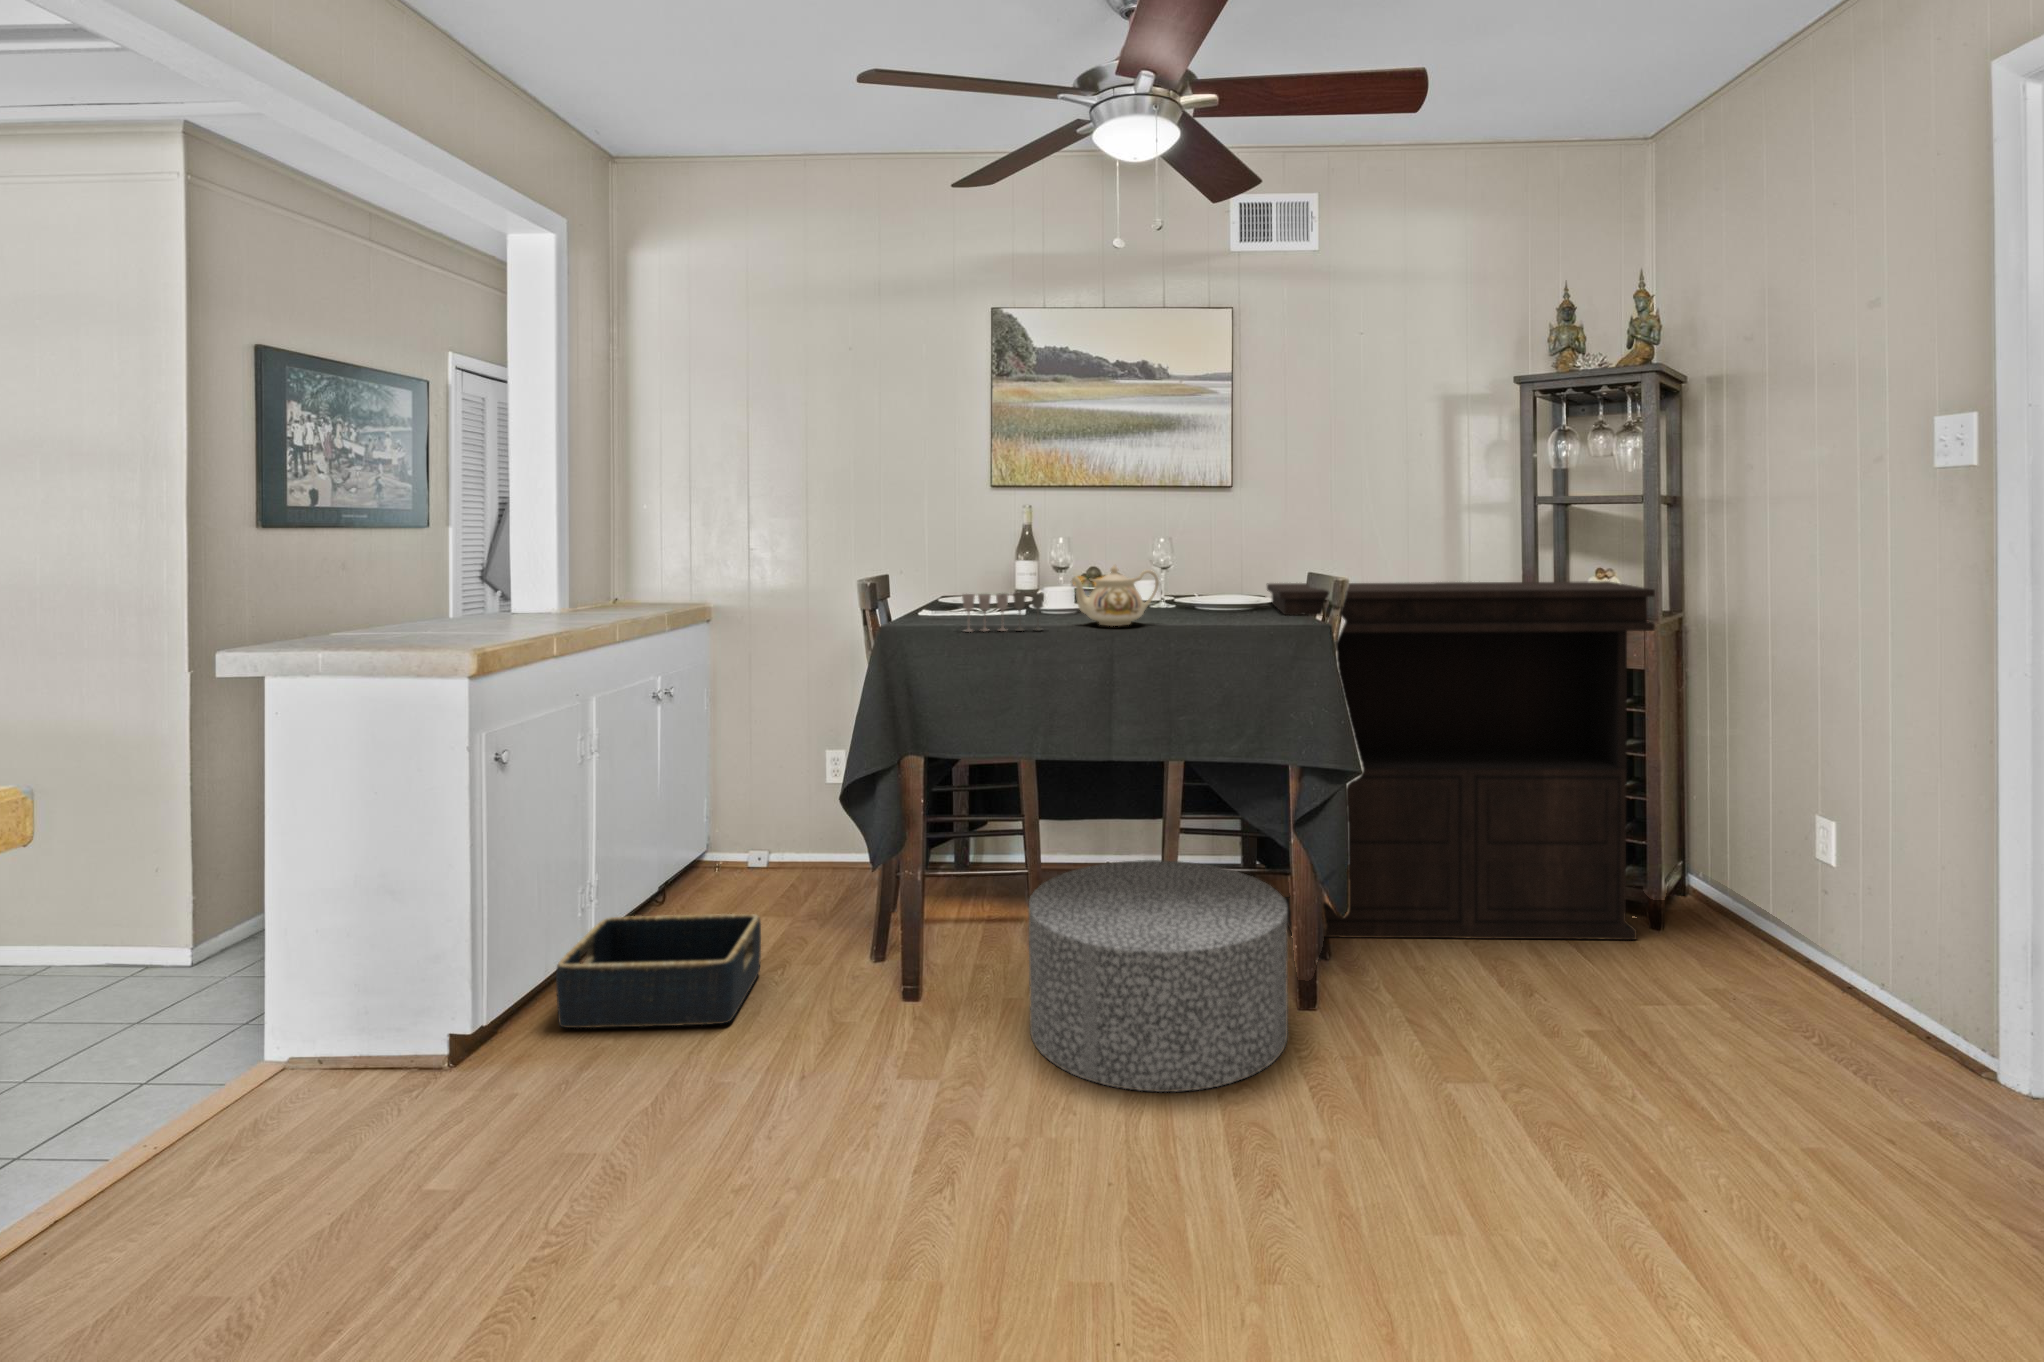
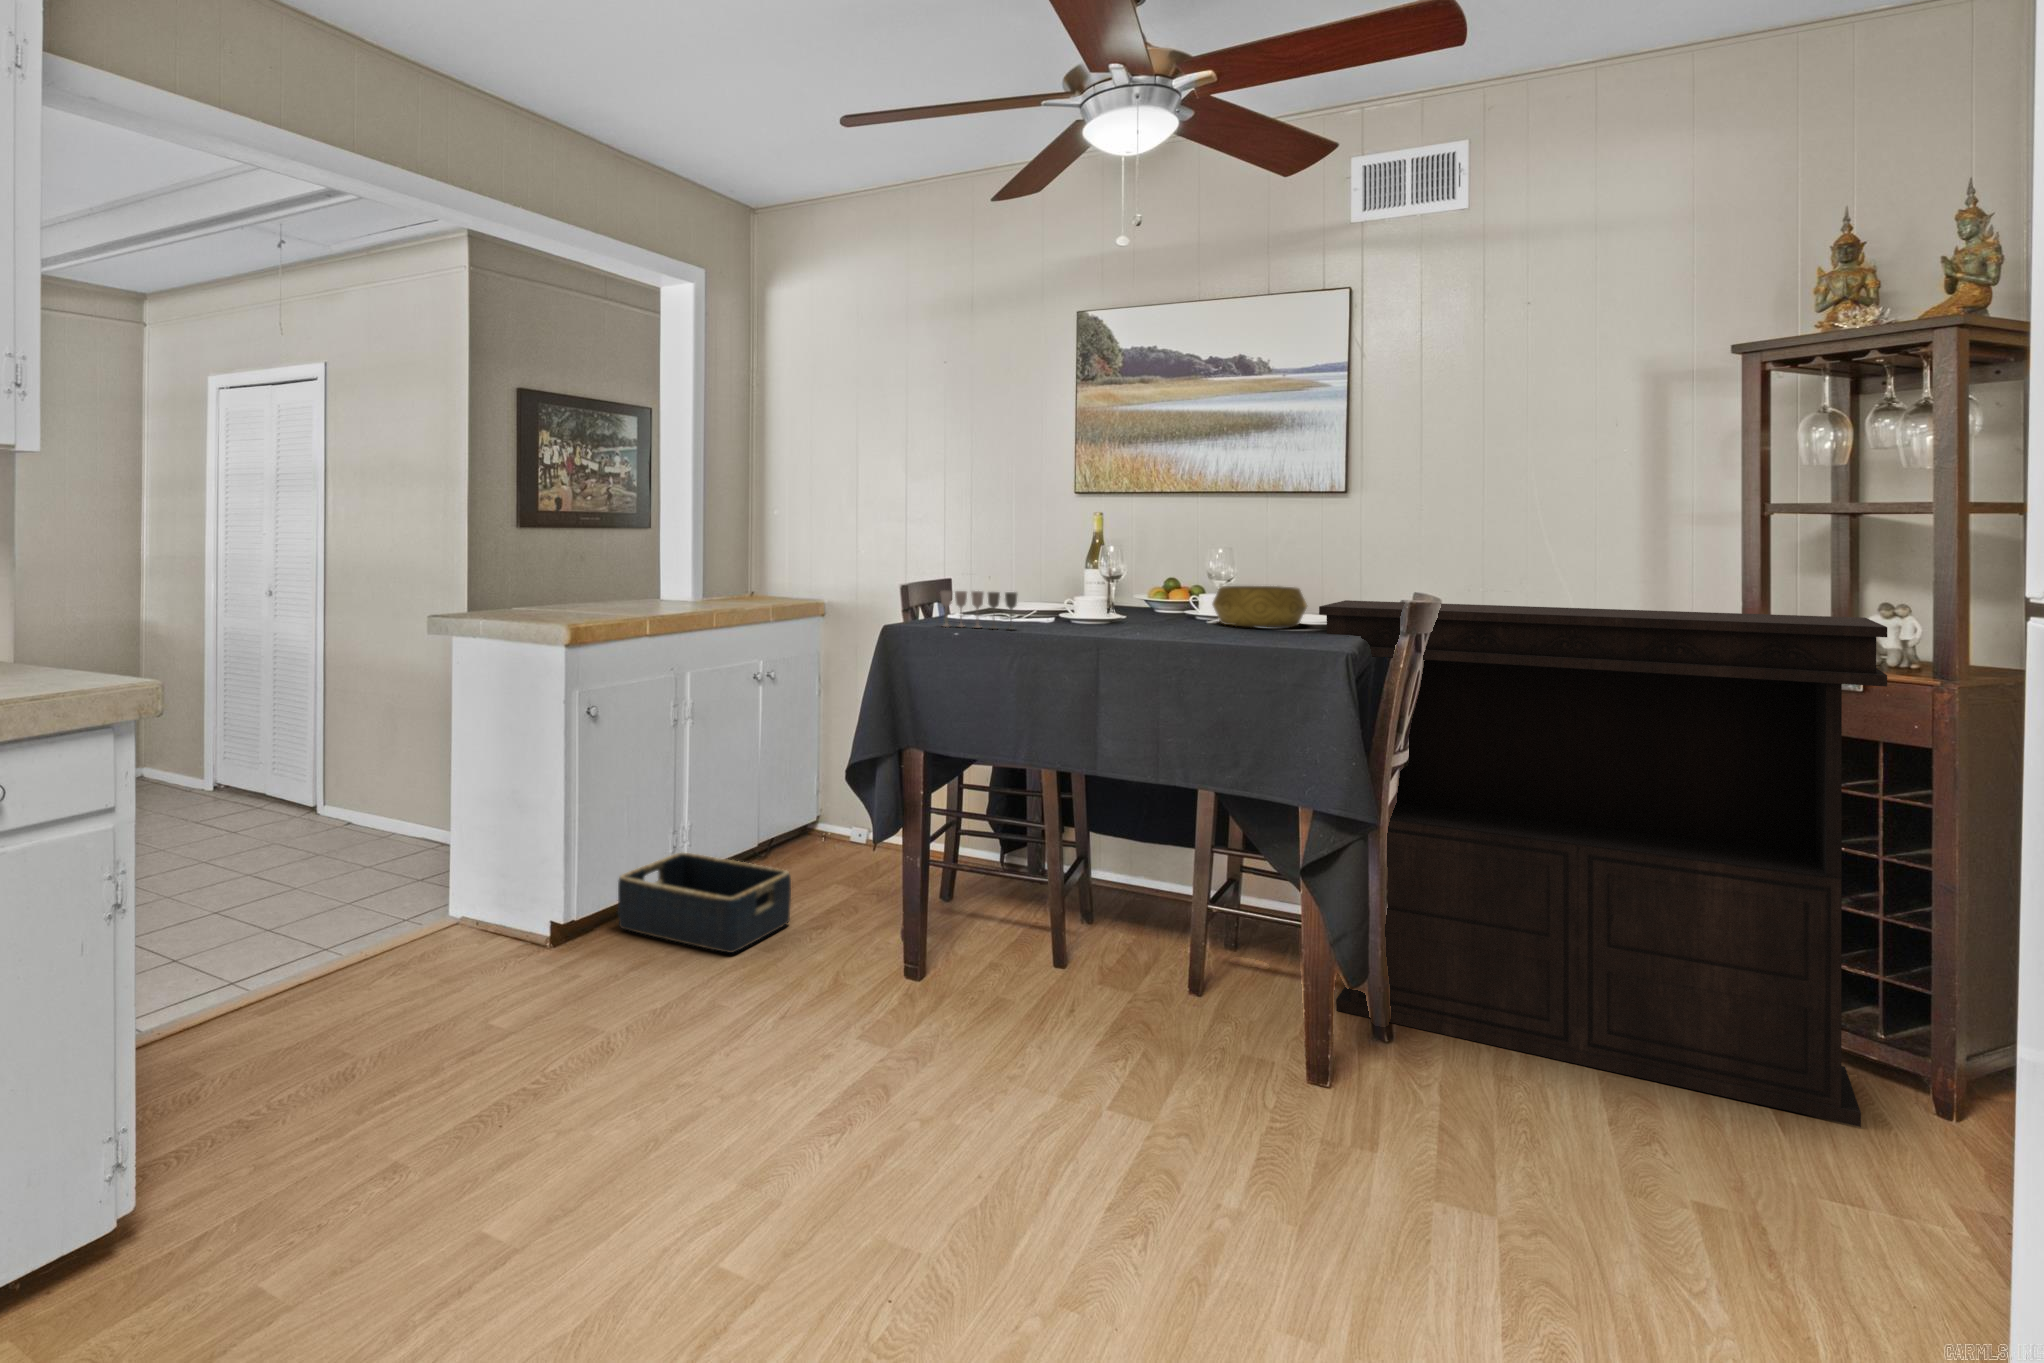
teapot: present [1072,564,1159,626] -> none [1057,567,1151,631]
decorative bowl: none [1174,574,1255,612] -> present [1212,586,1307,627]
ottoman: present [1029,860,1288,1092] -> none [958,877,1236,1115]

